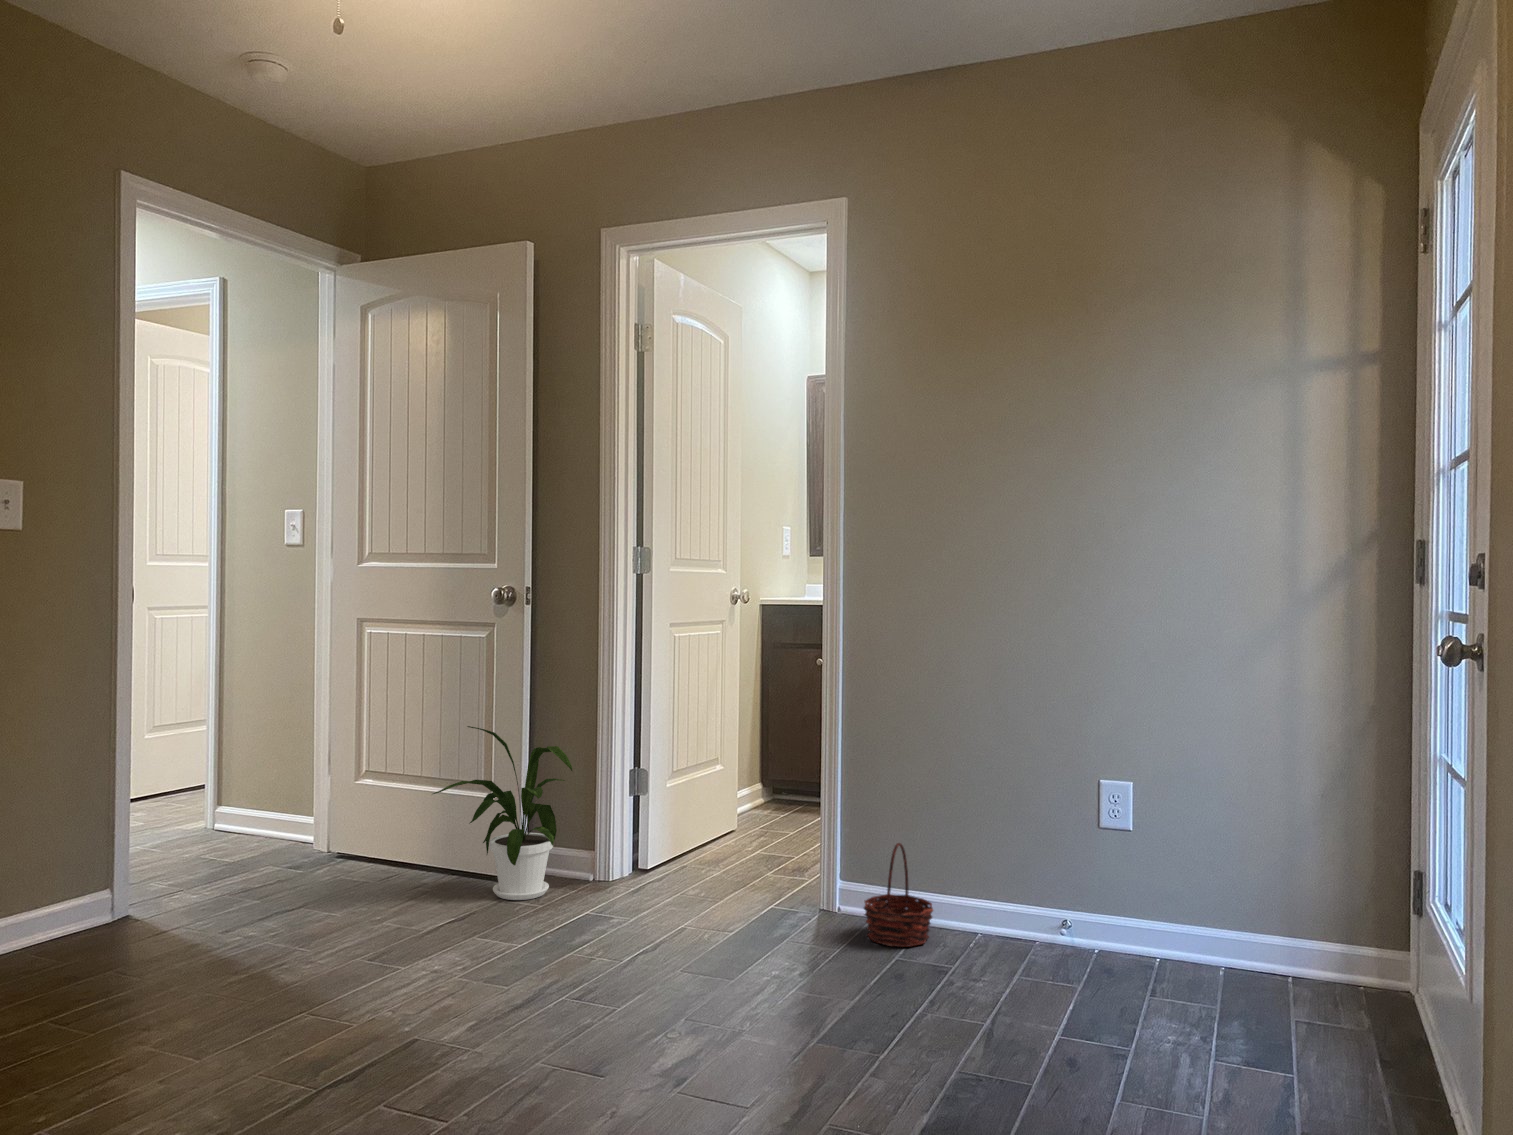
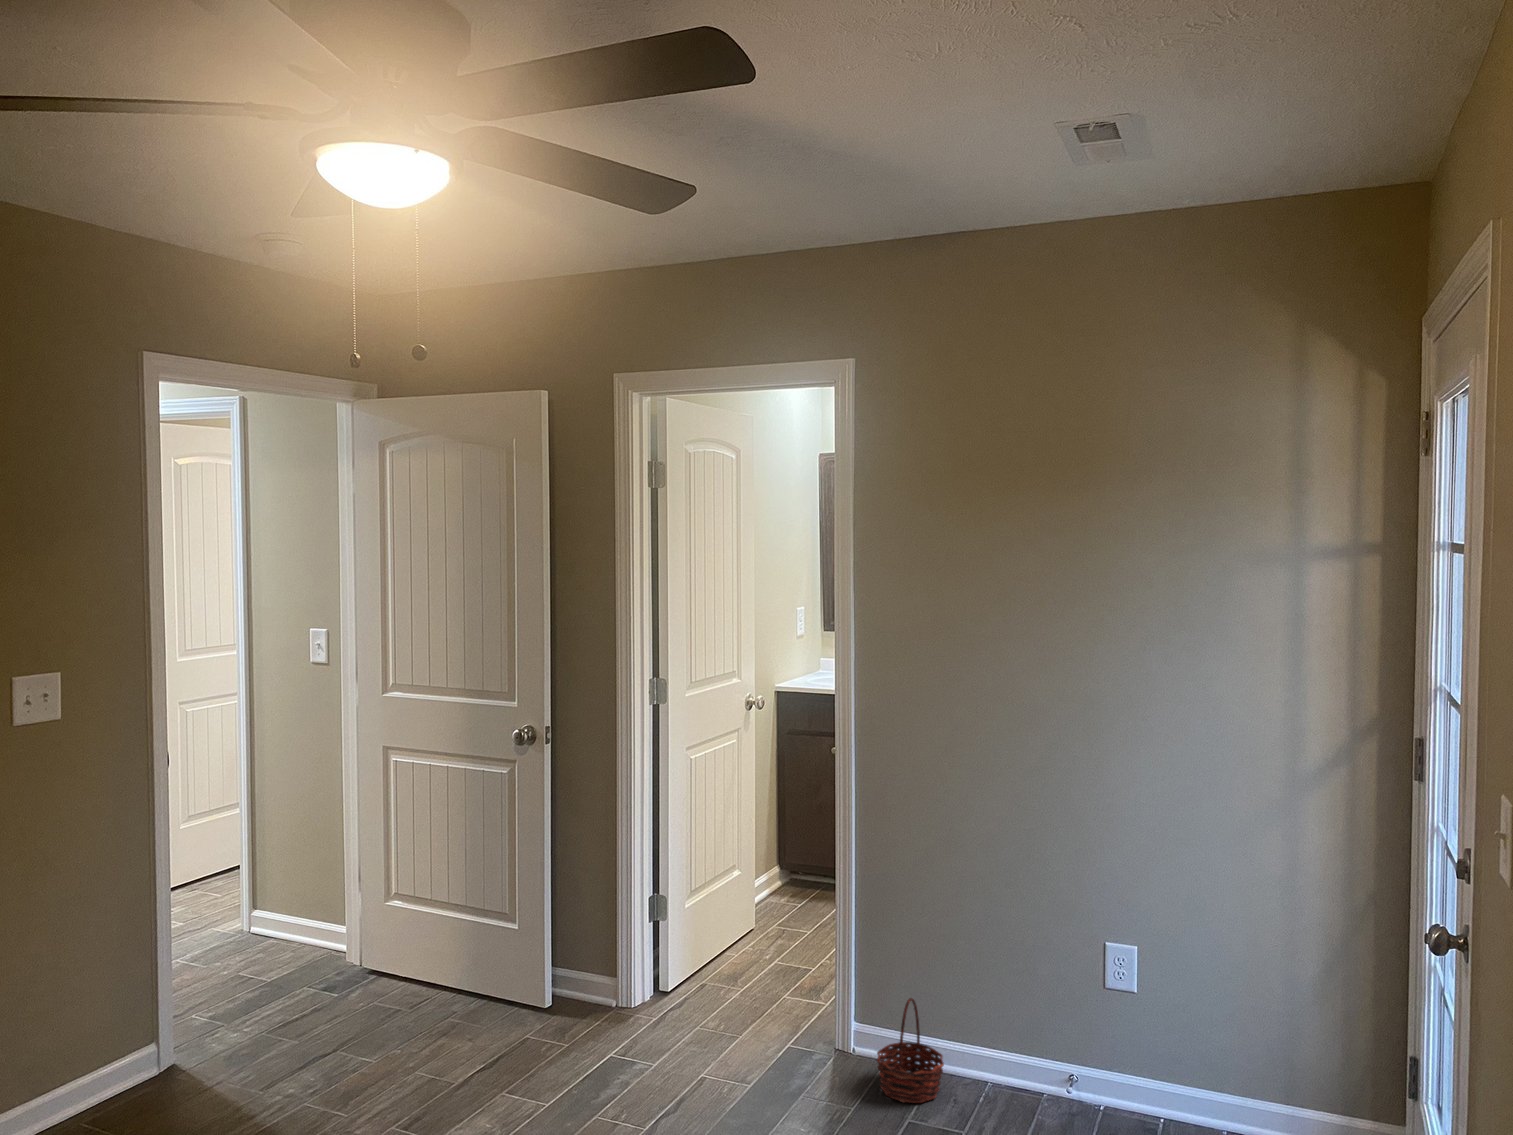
house plant: present [433,726,572,900] -> none [459,866,594,1037]

